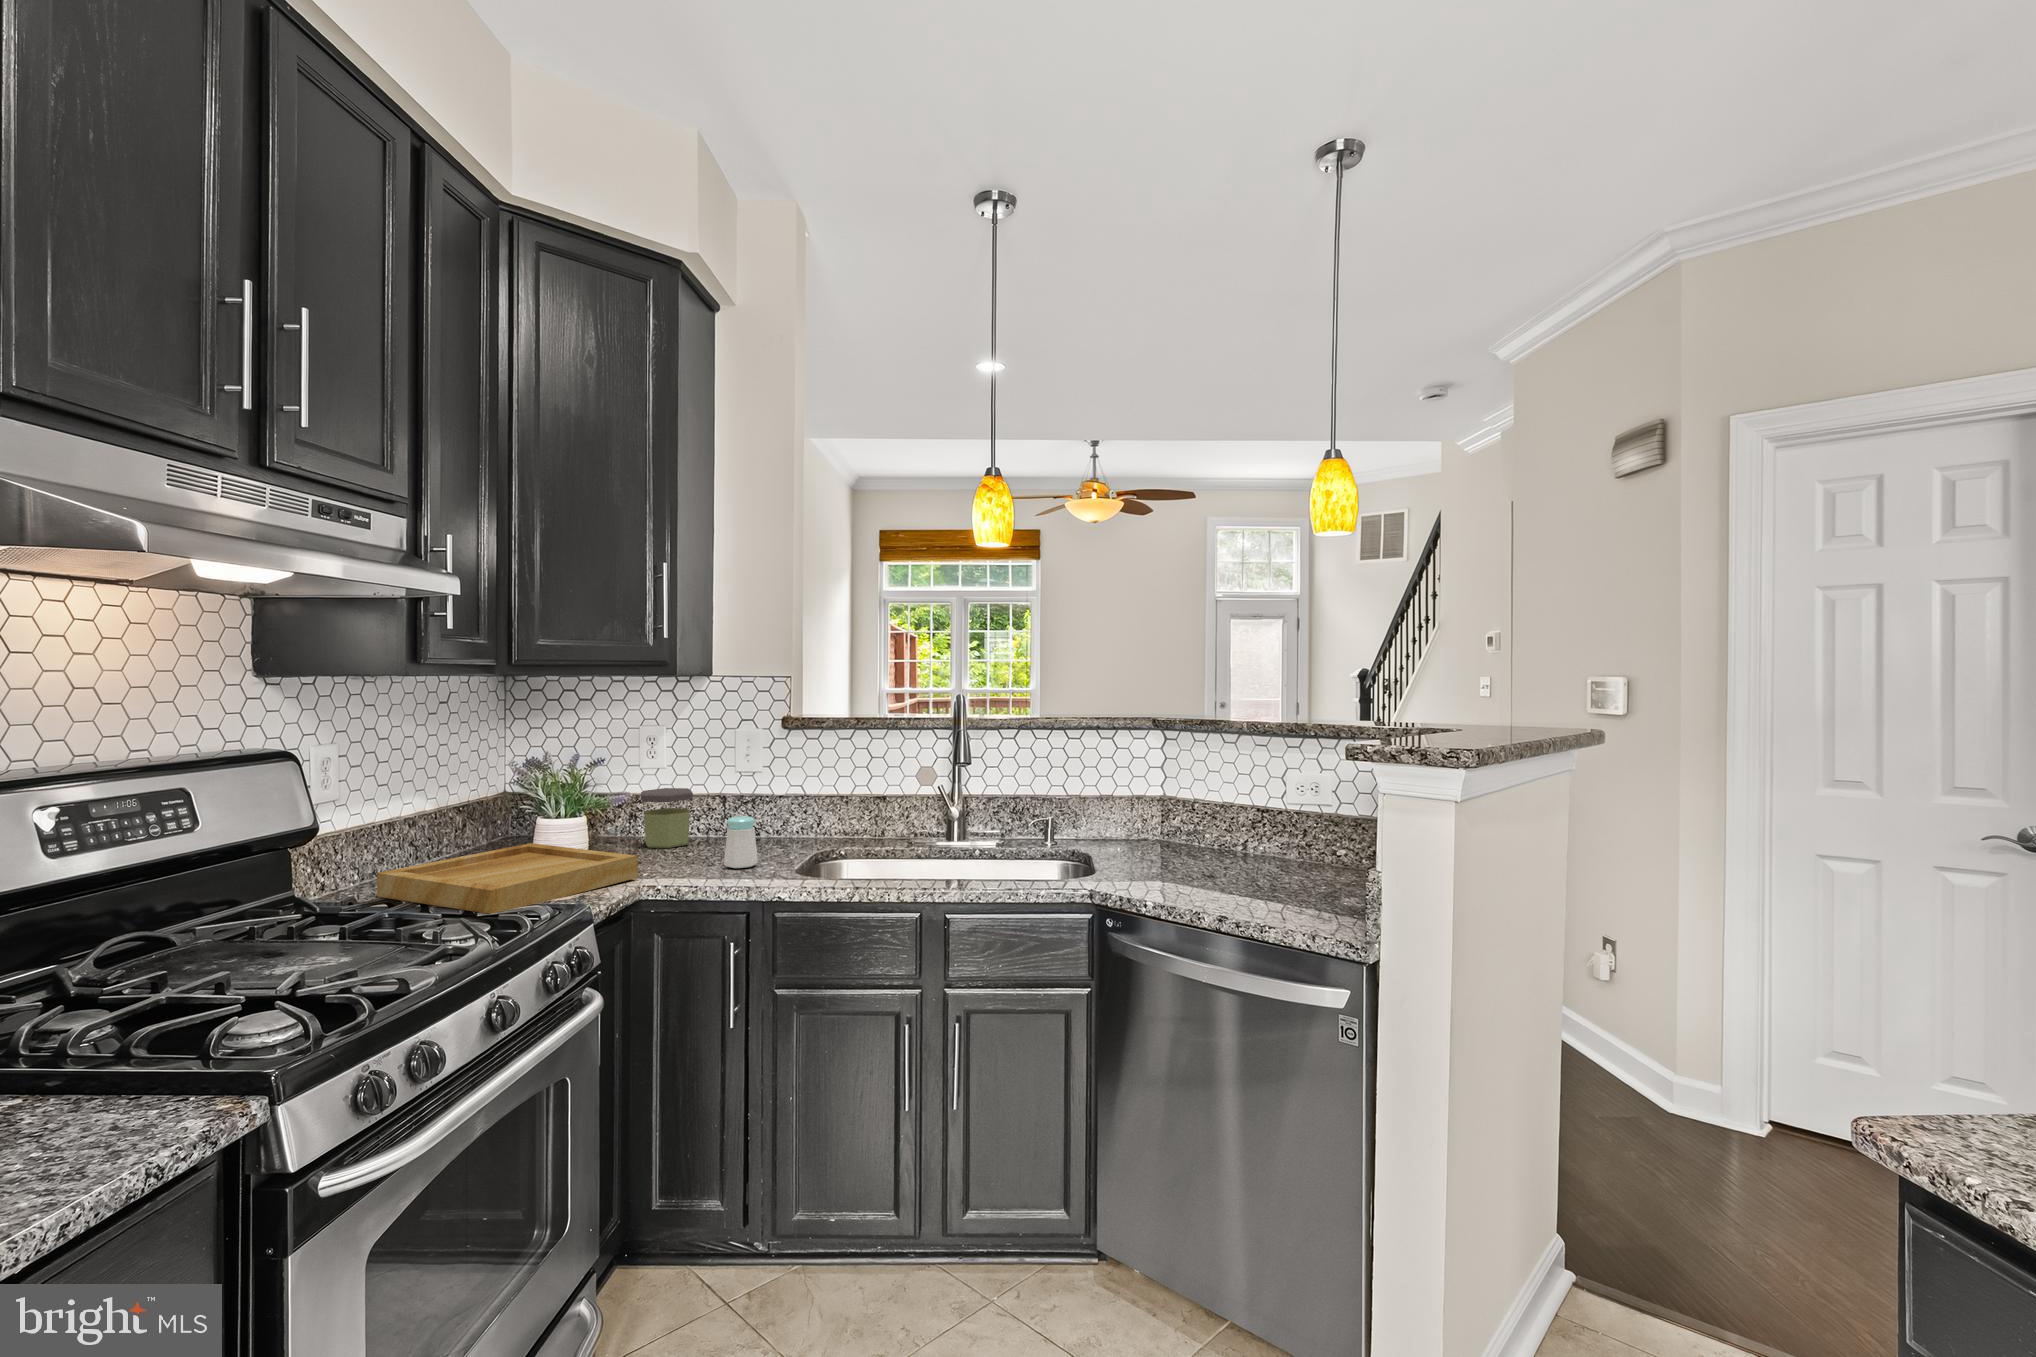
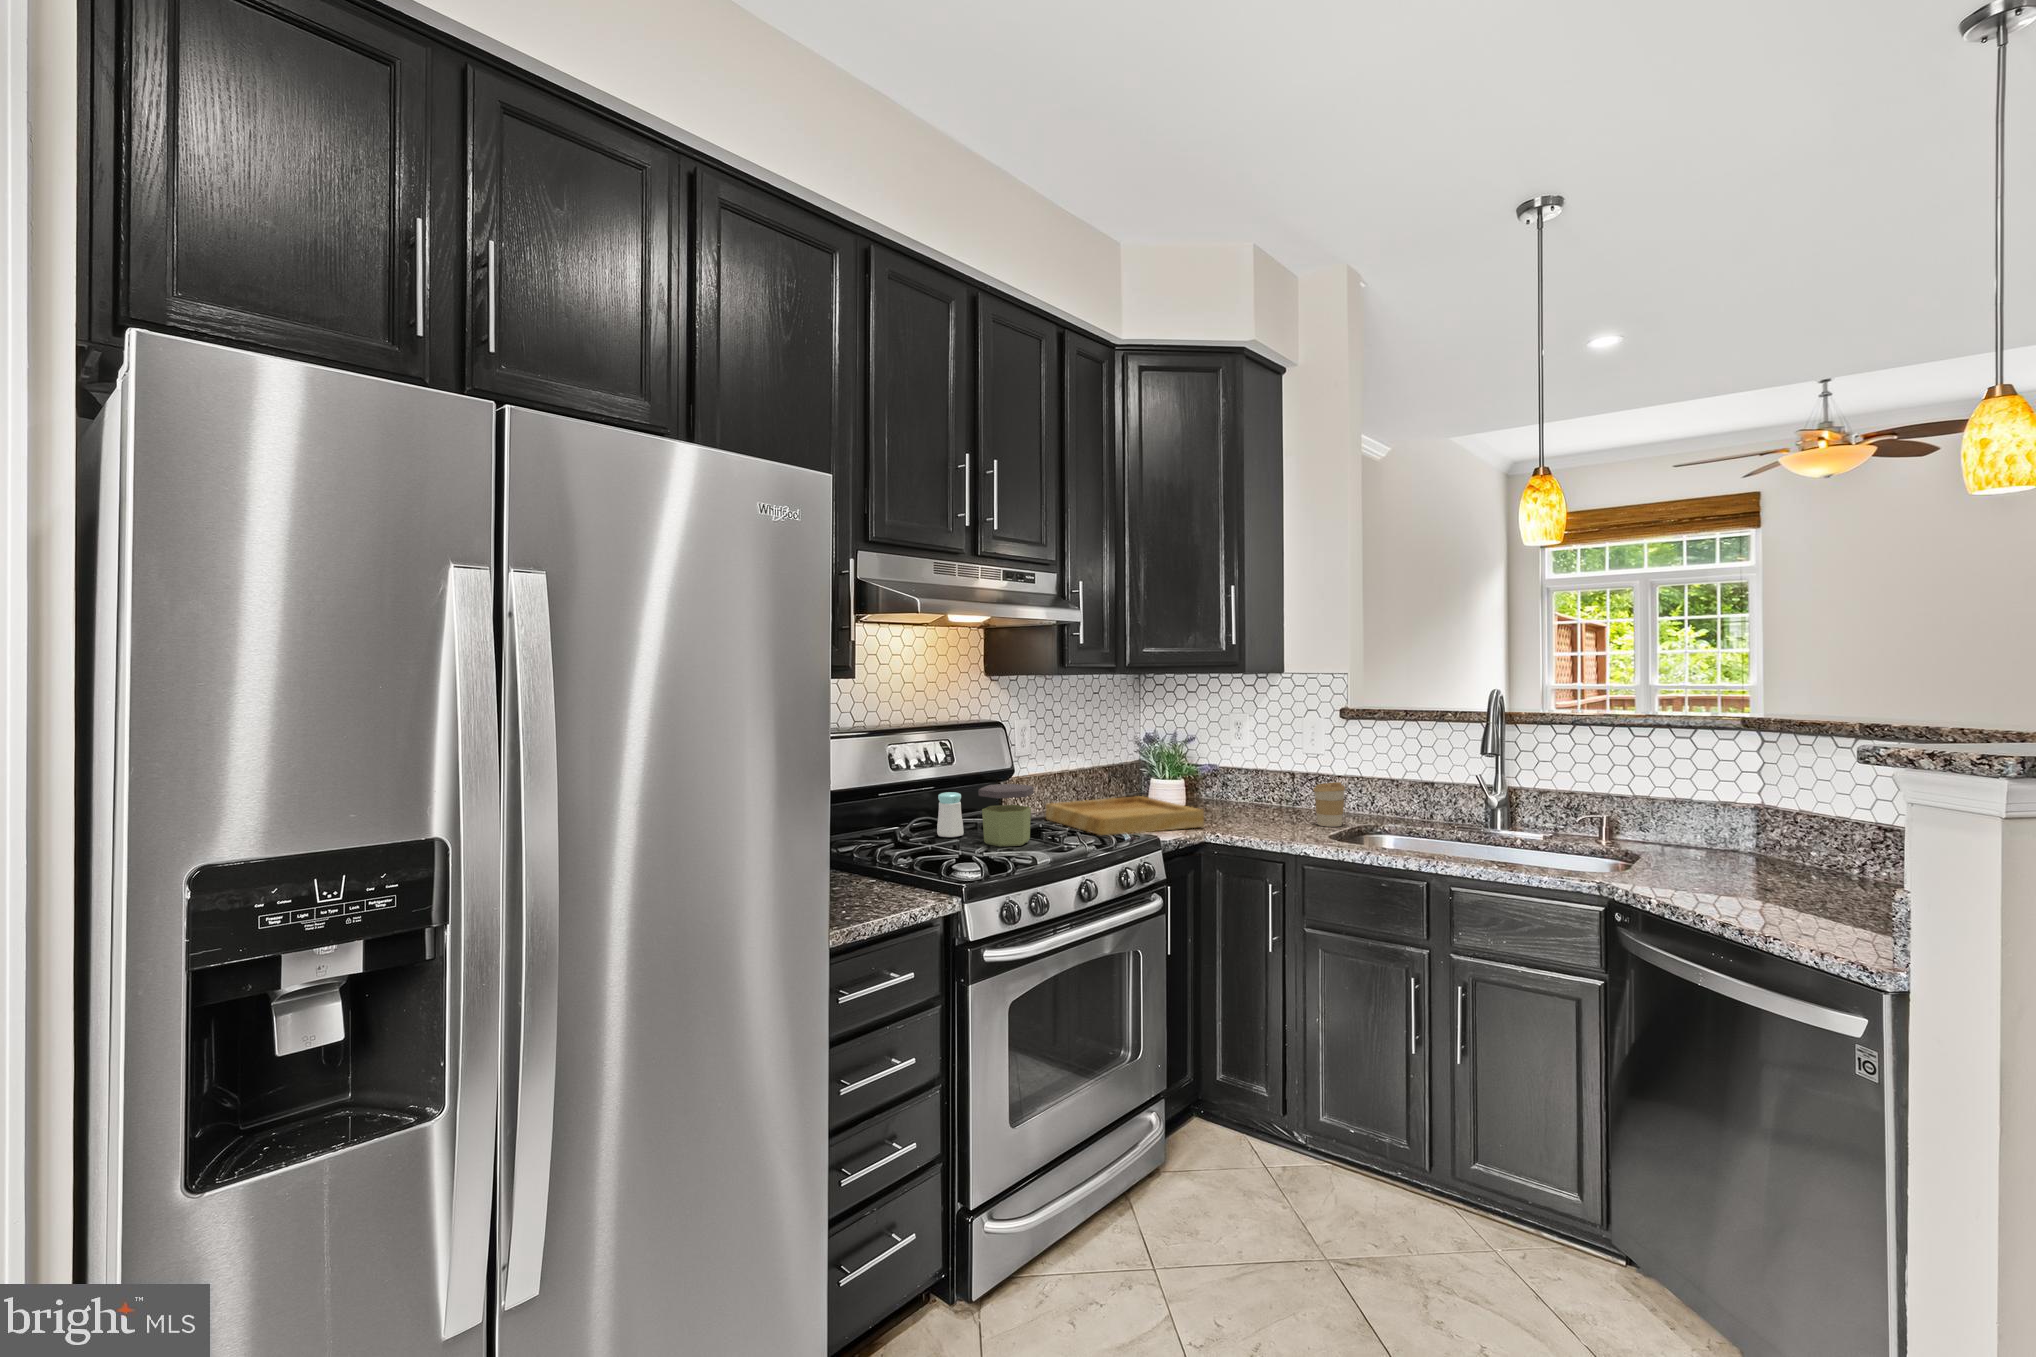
jar: present [641,788,693,848] -> present [978,784,1034,847]
coffee cup: none [765,804,801,857] -> present [1313,782,1345,827]
salt shaker: present [724,816,758,868] -> present [937,792,964,837]

